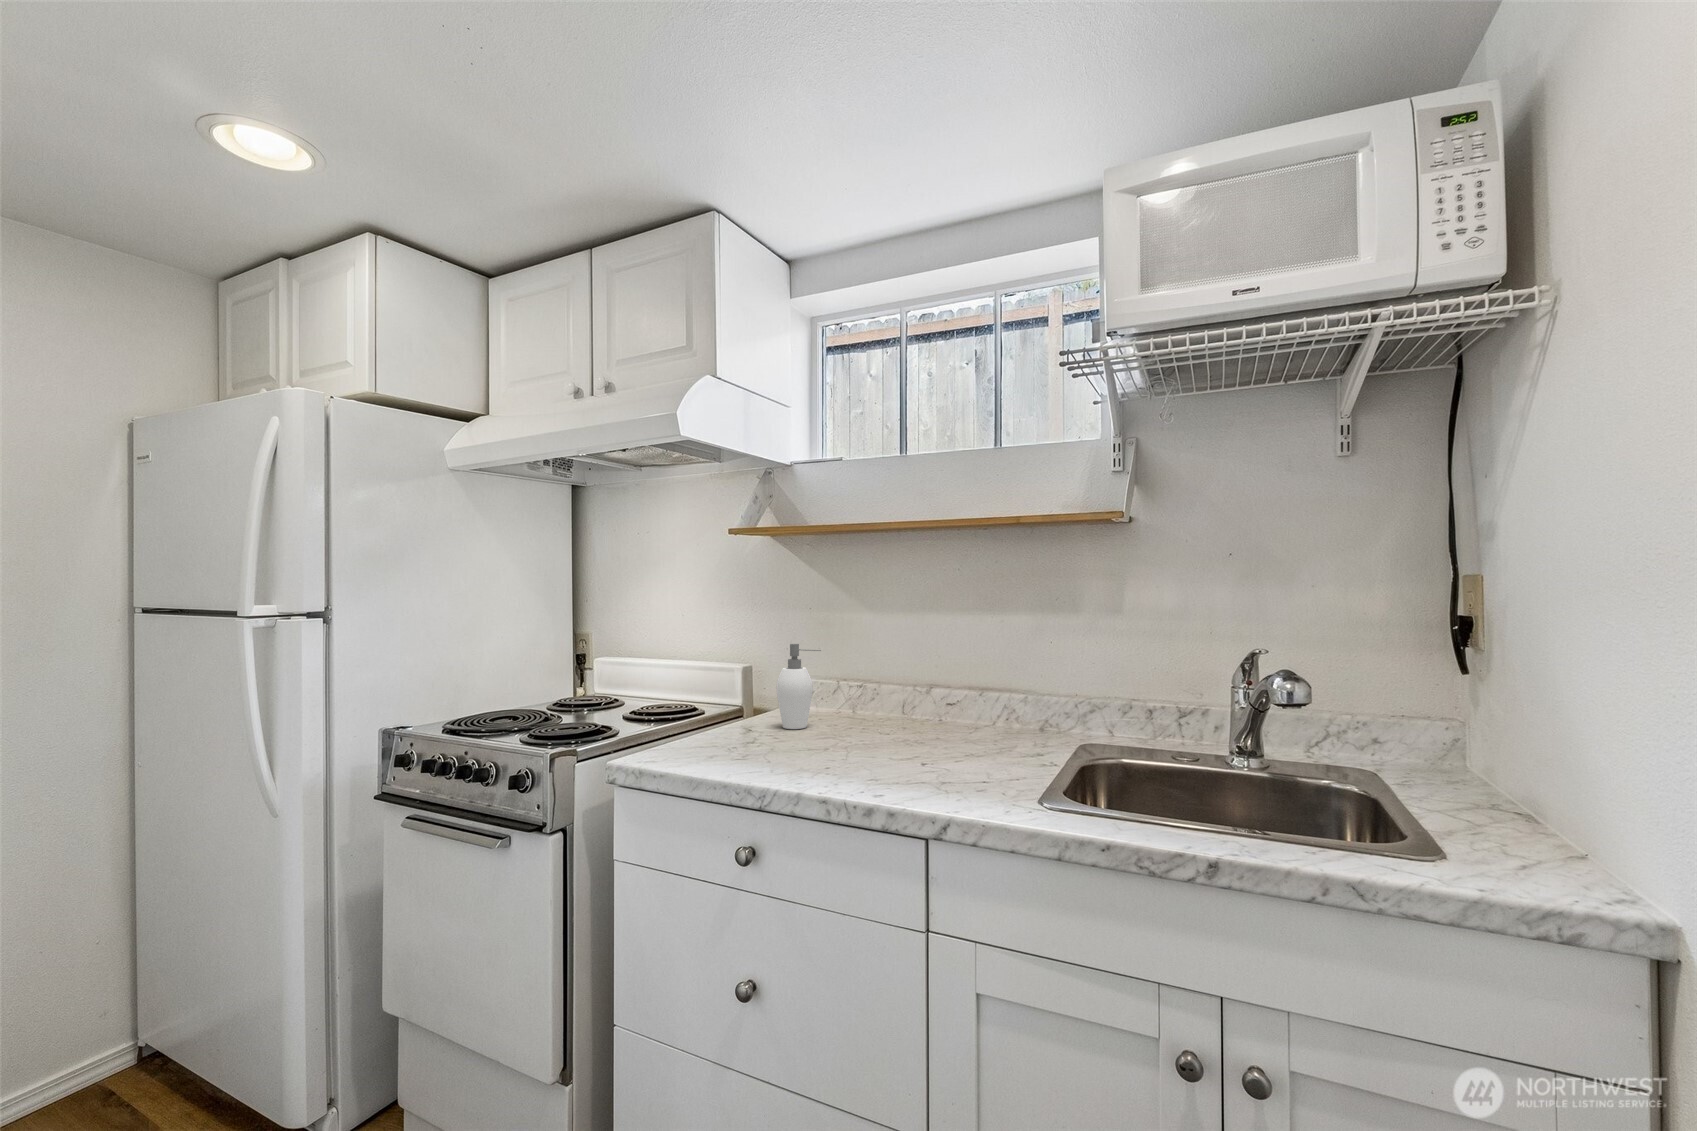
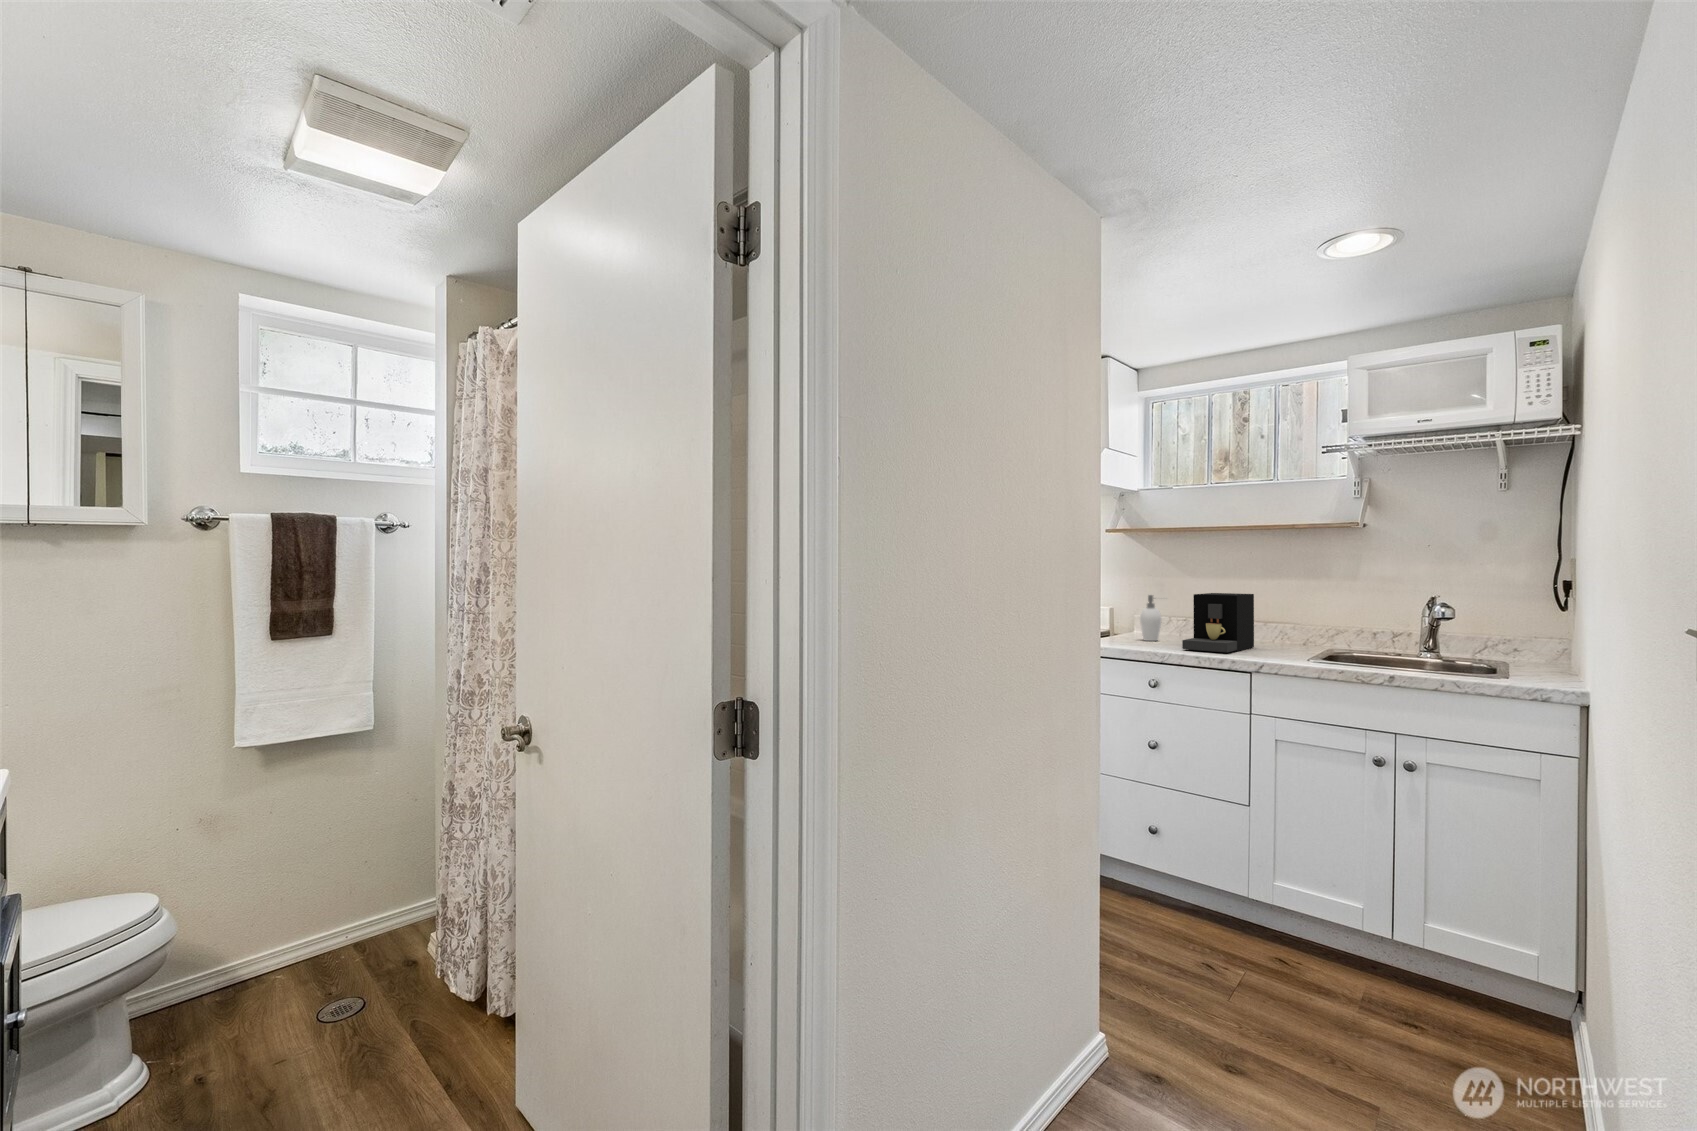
coffee maker: none [818,640,957,772] -> present [1182,593,1254,652]

